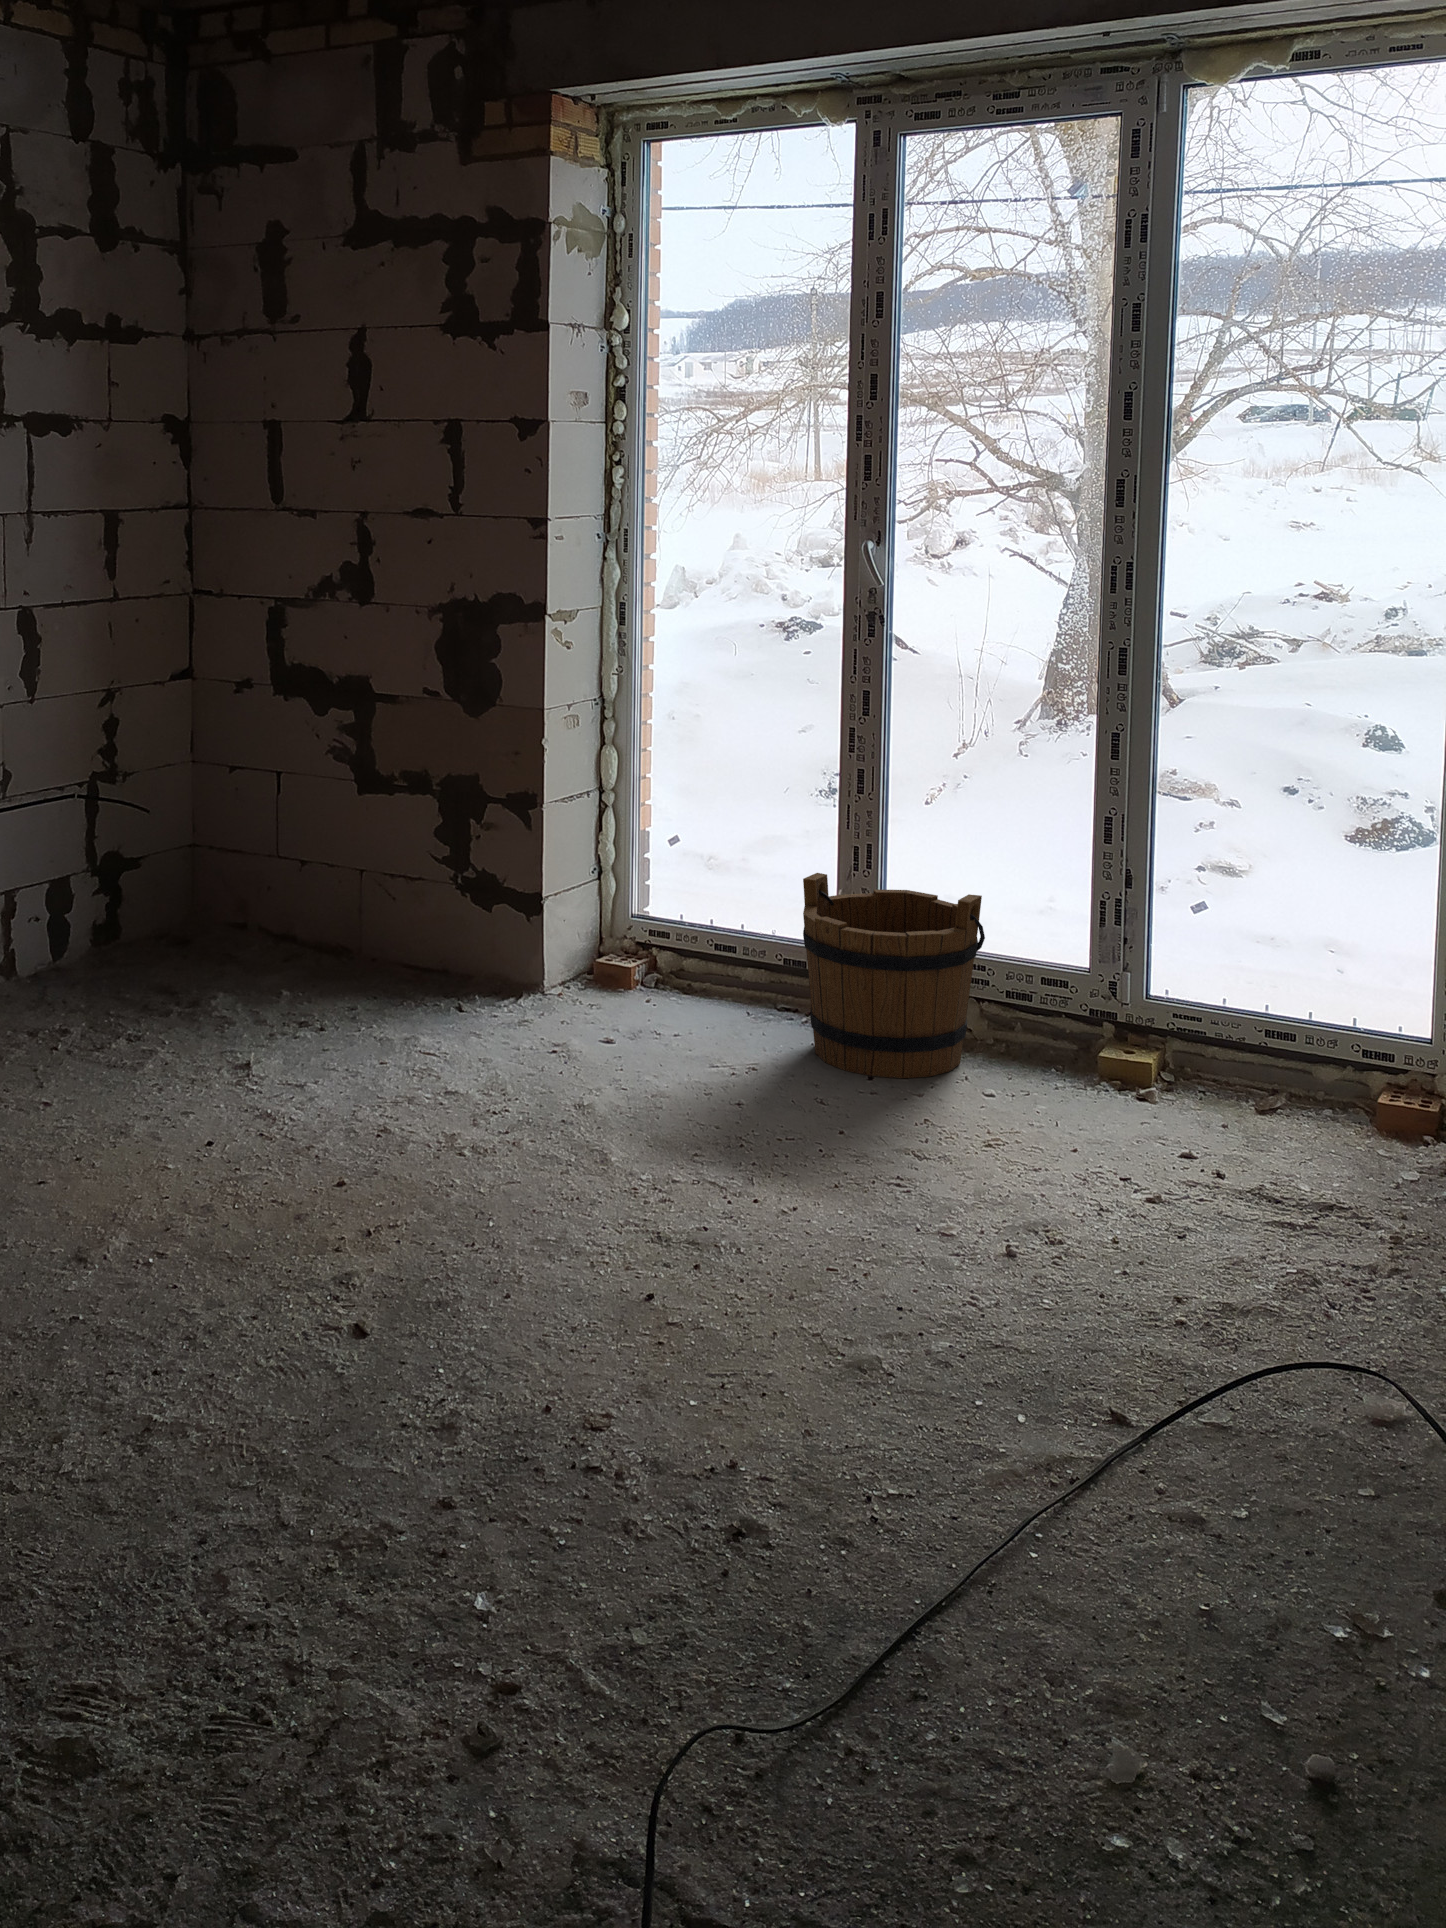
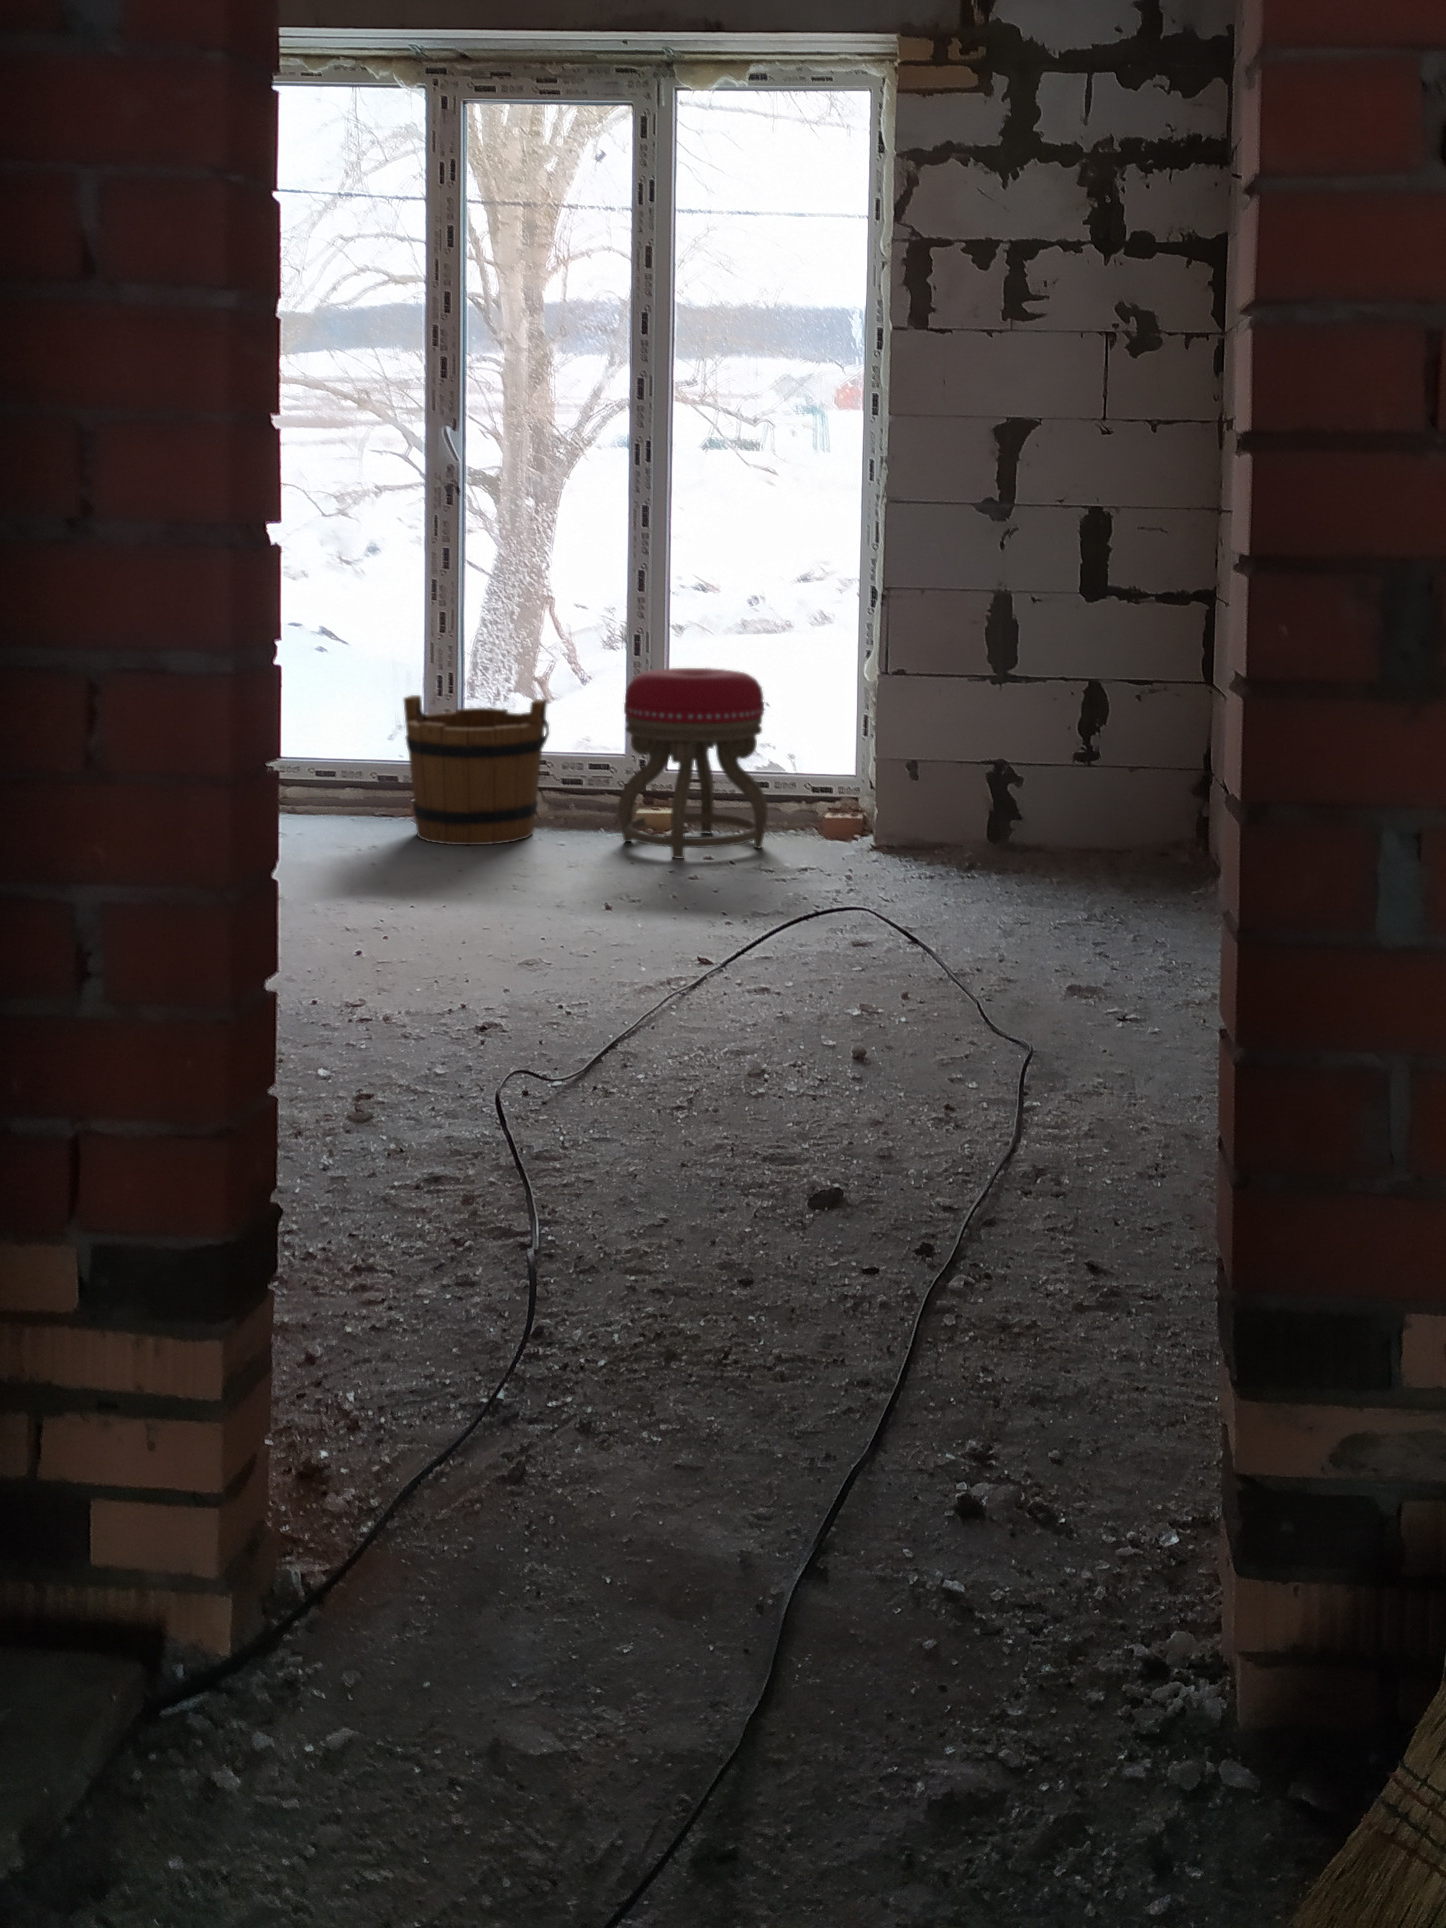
stool: none [1070,870,1285,1145] -> present [619,668,768,858]

